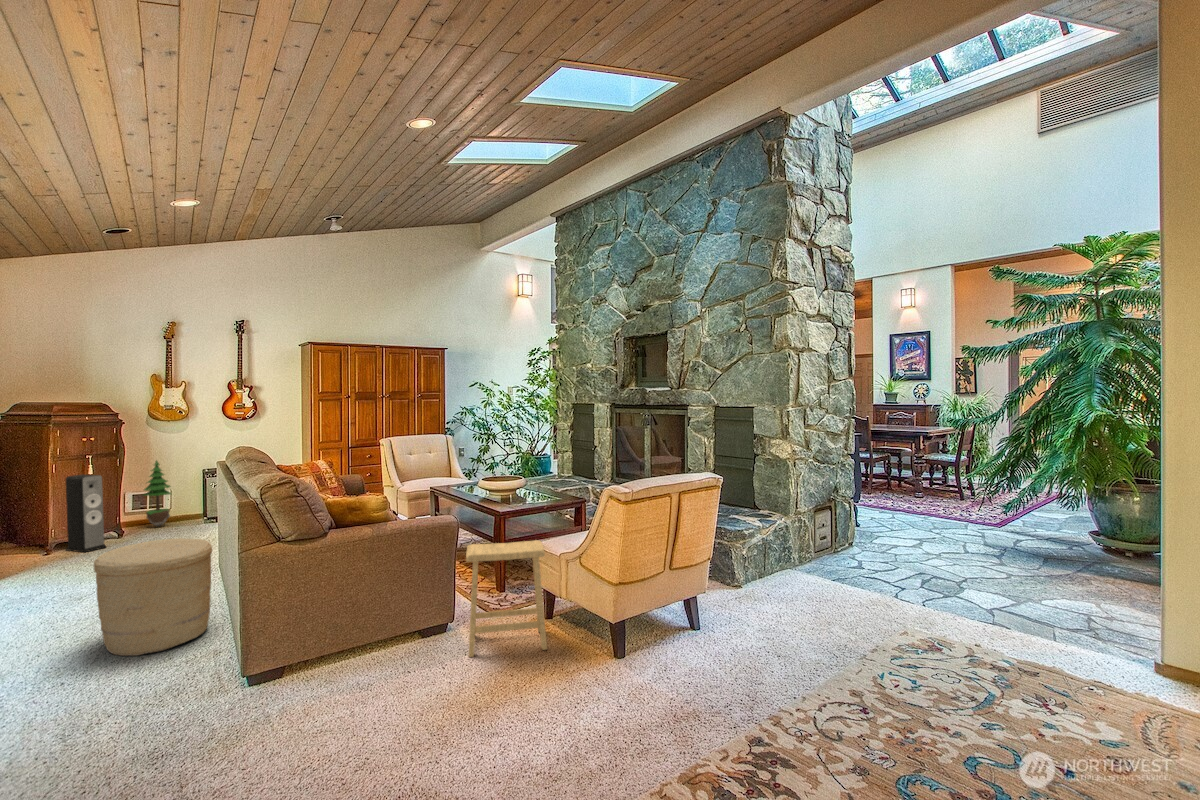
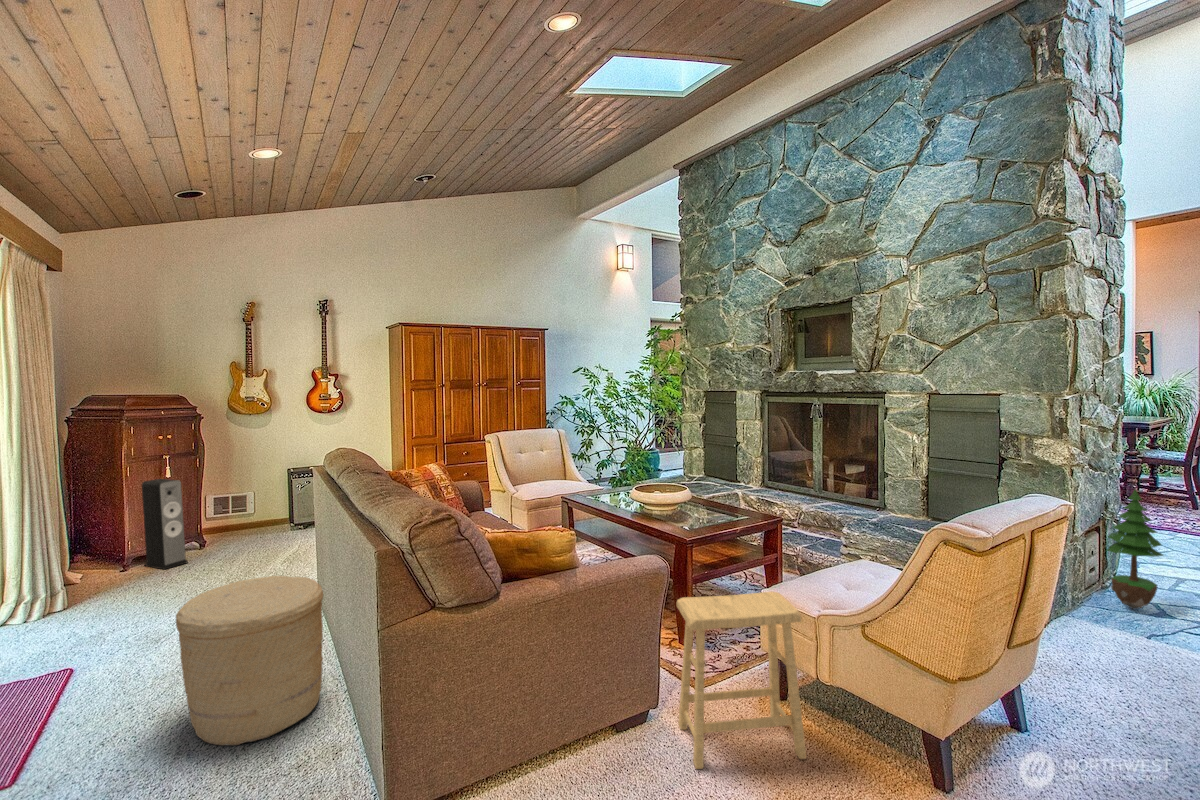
potted tree: present [143,461,171,526] -> present [1107,490,1163,610]

